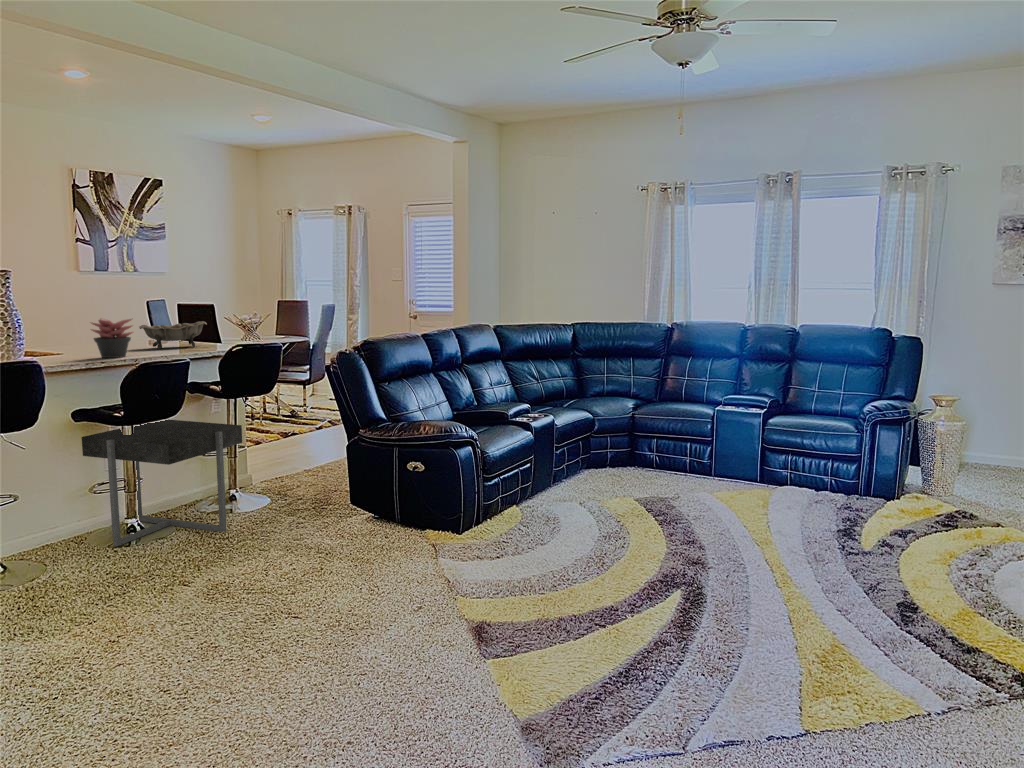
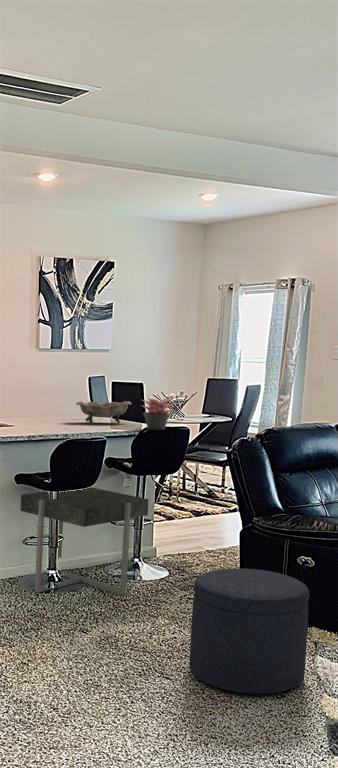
succulent plant: present [91,318,133,358] -> present [143,397,173,430]
ottoman: none [316,485,443,619] -> present [190,568,309,694]

